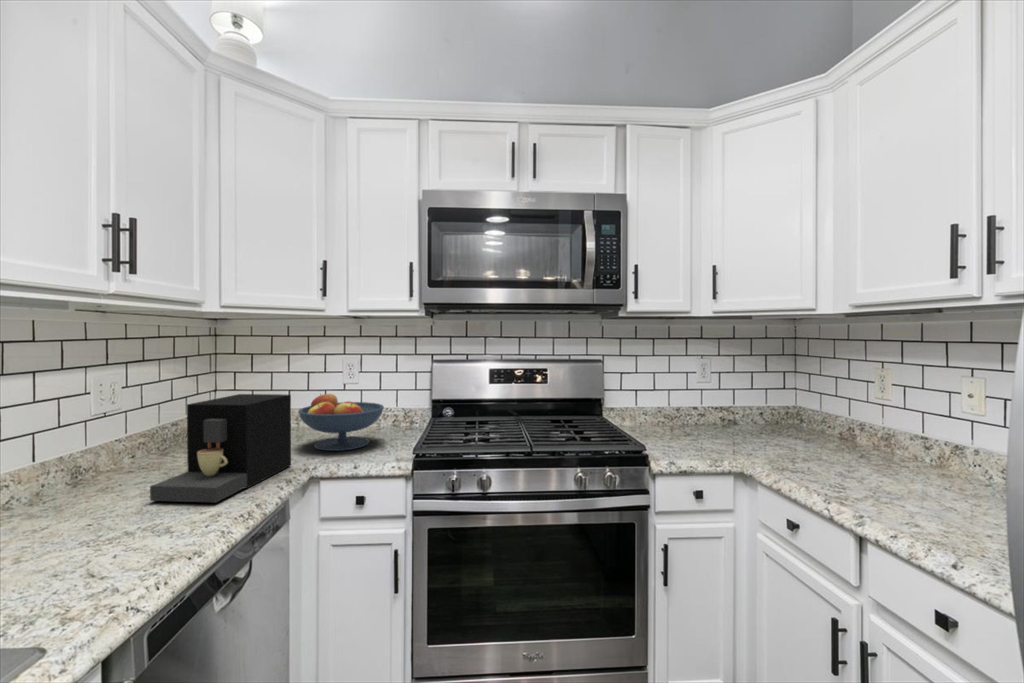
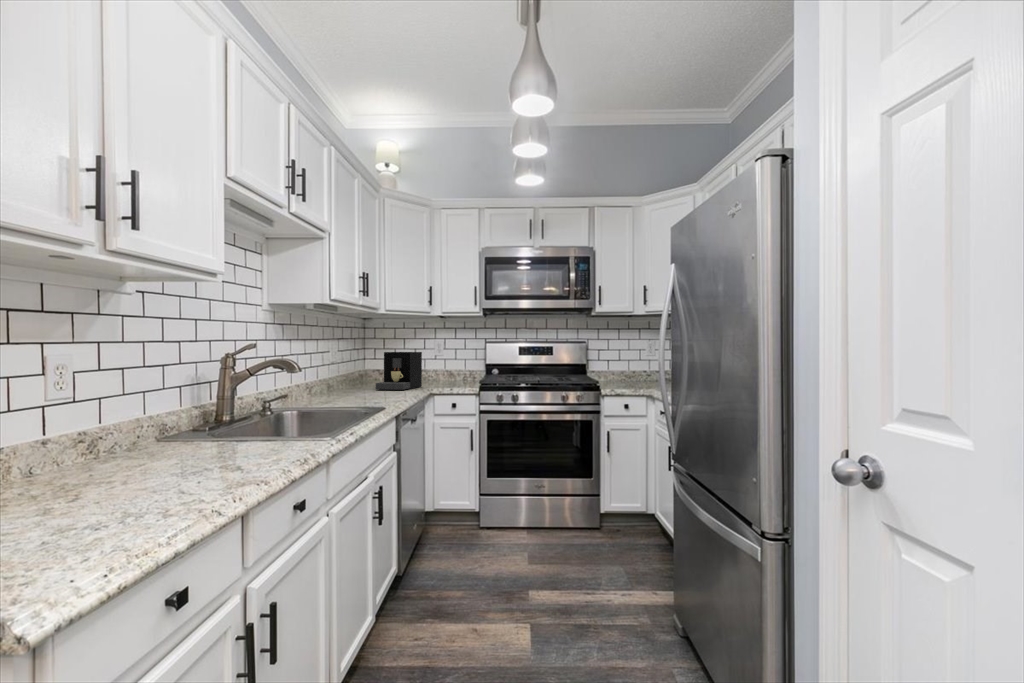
fruit bowl: present [298,394,384,451] -> none [418,357,462,385]

